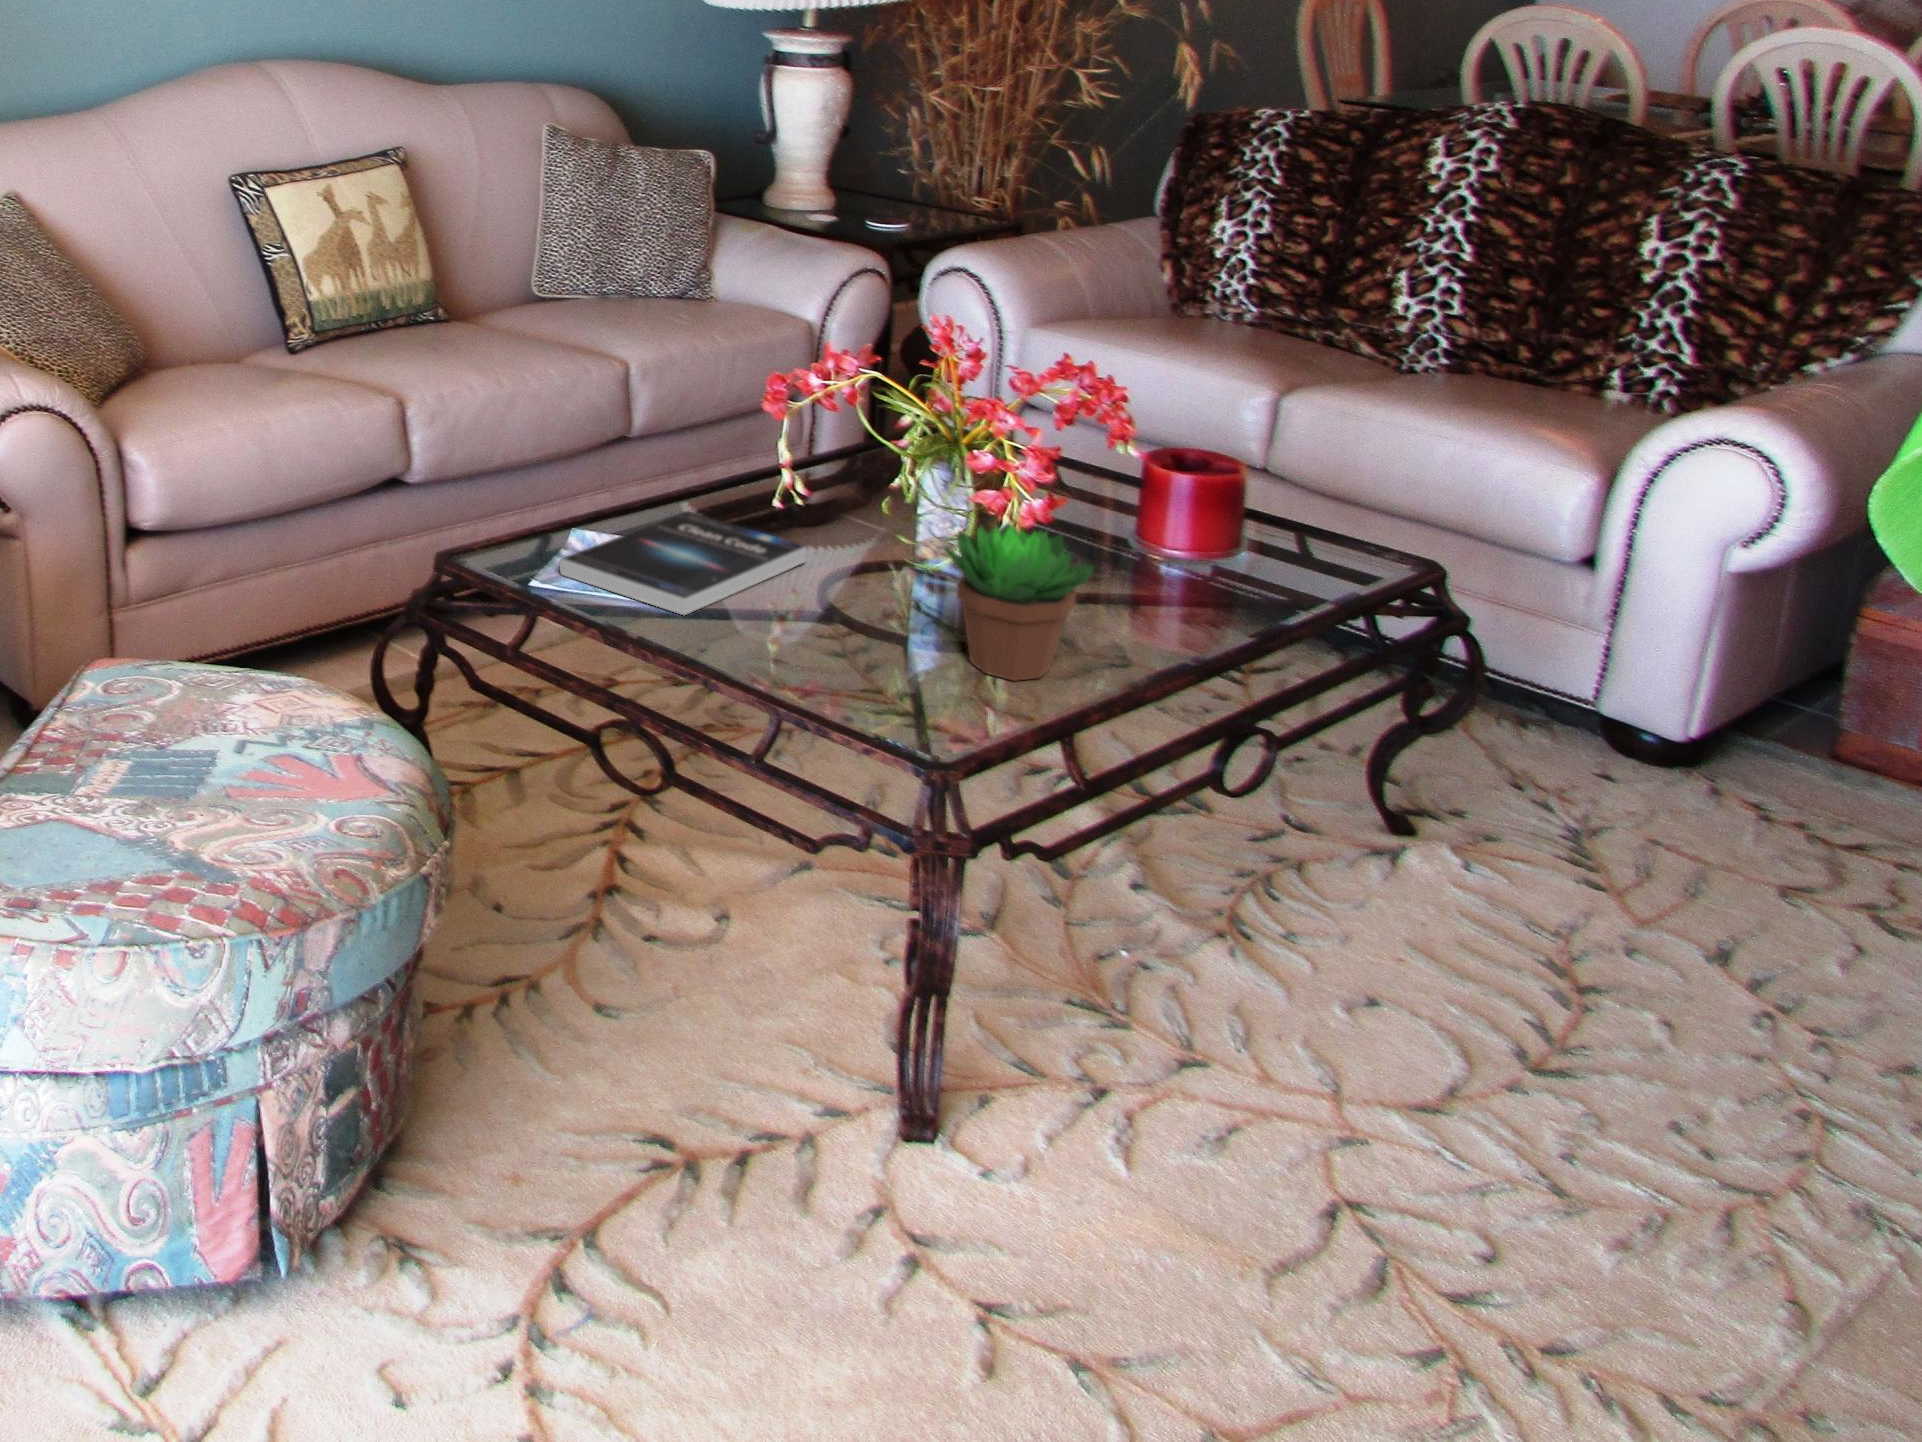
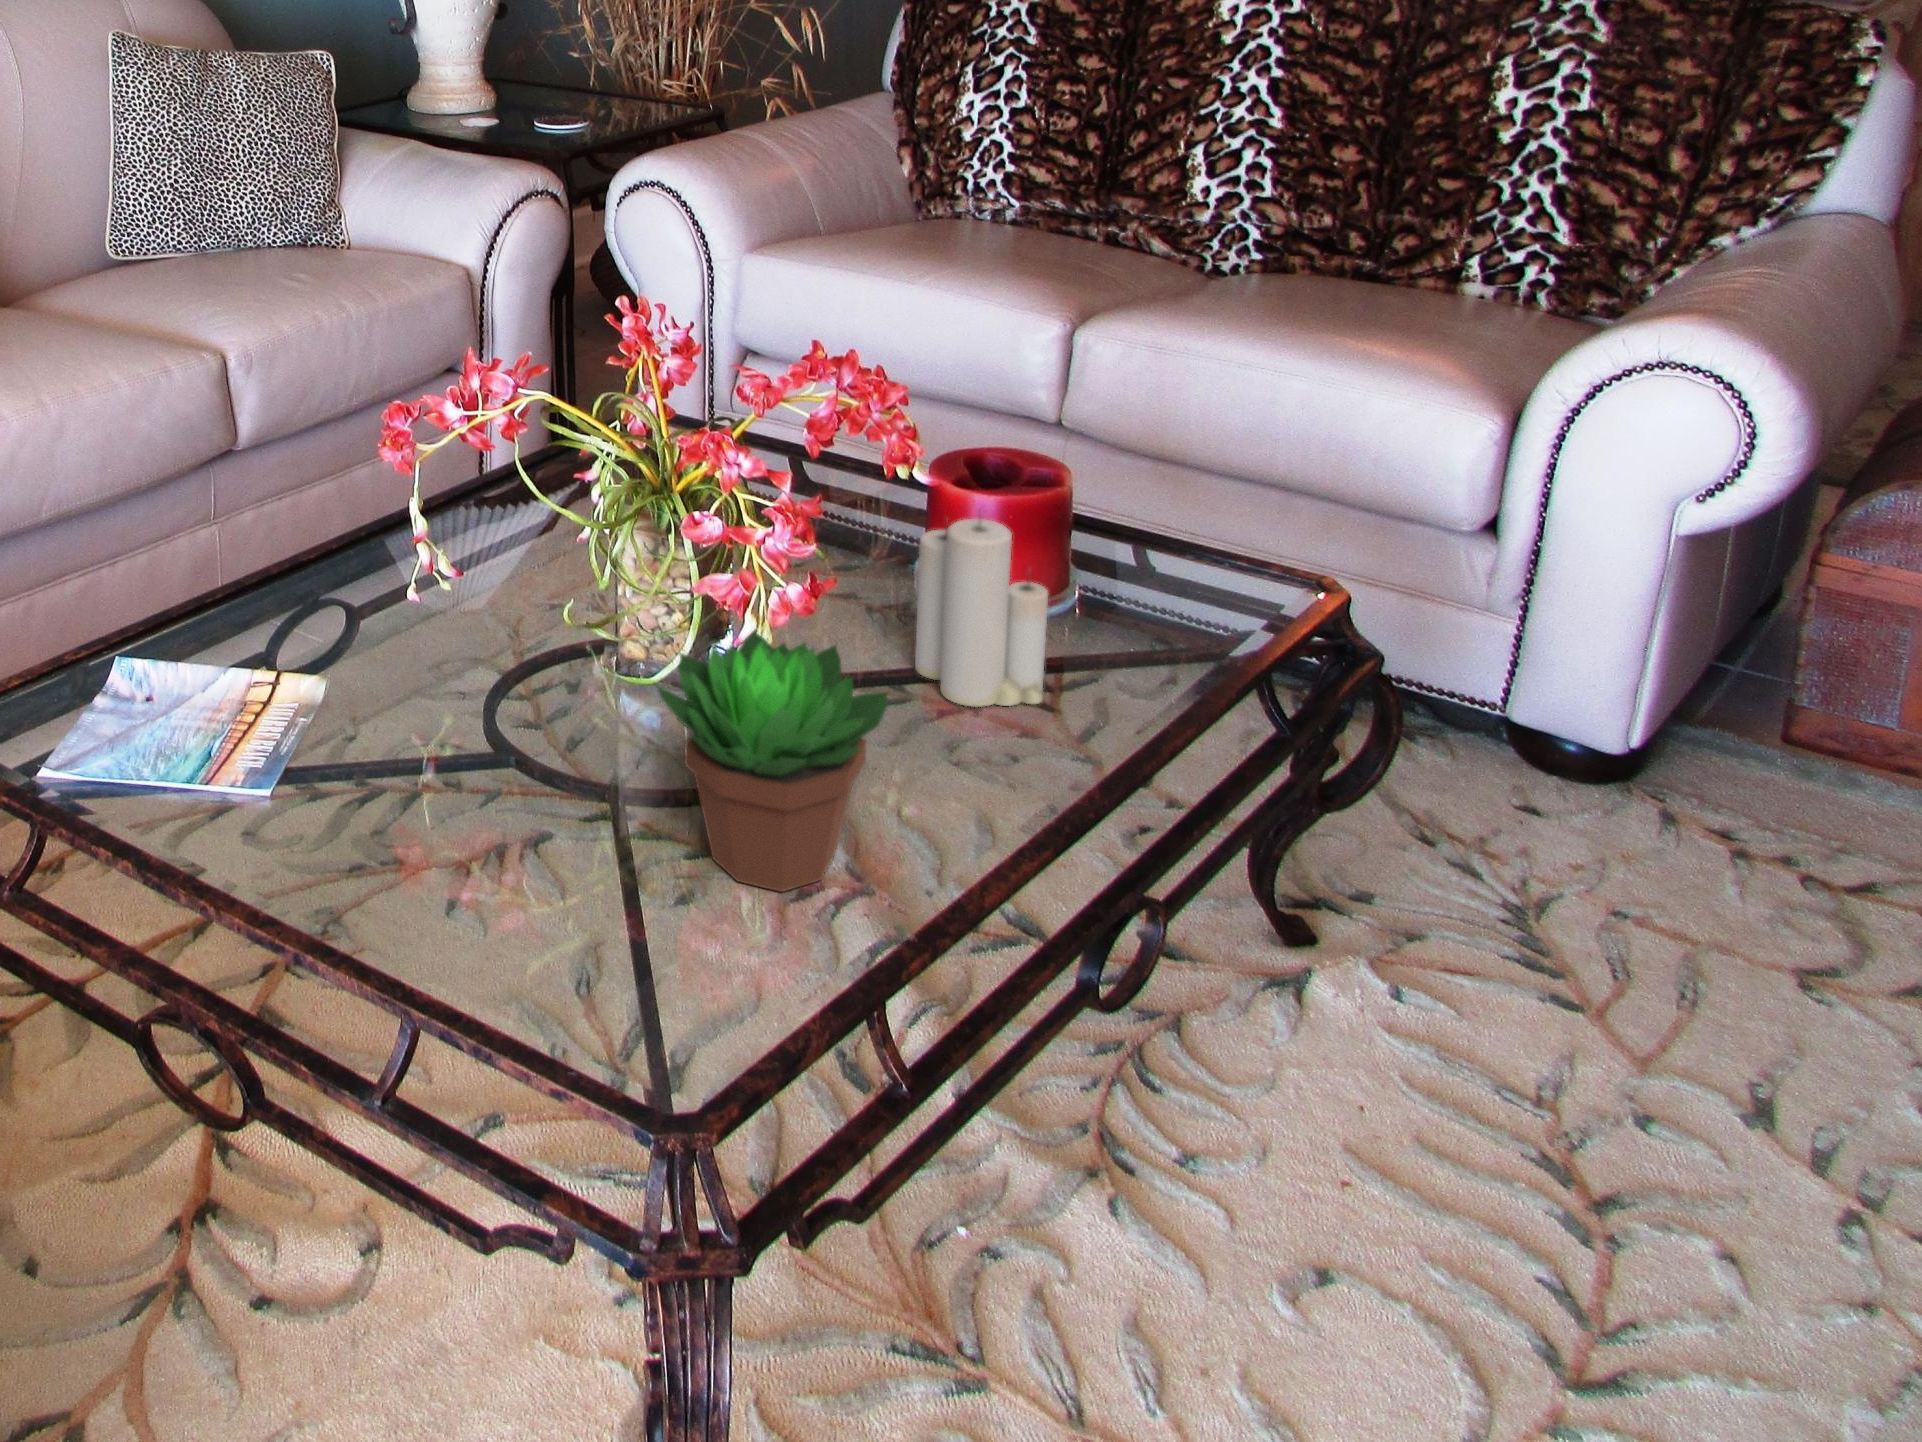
candle: none [1121,471,1216,610] -> present [915,511,1048,707]
book: present [560,511,807,615] -> none [88,610,464,817]

